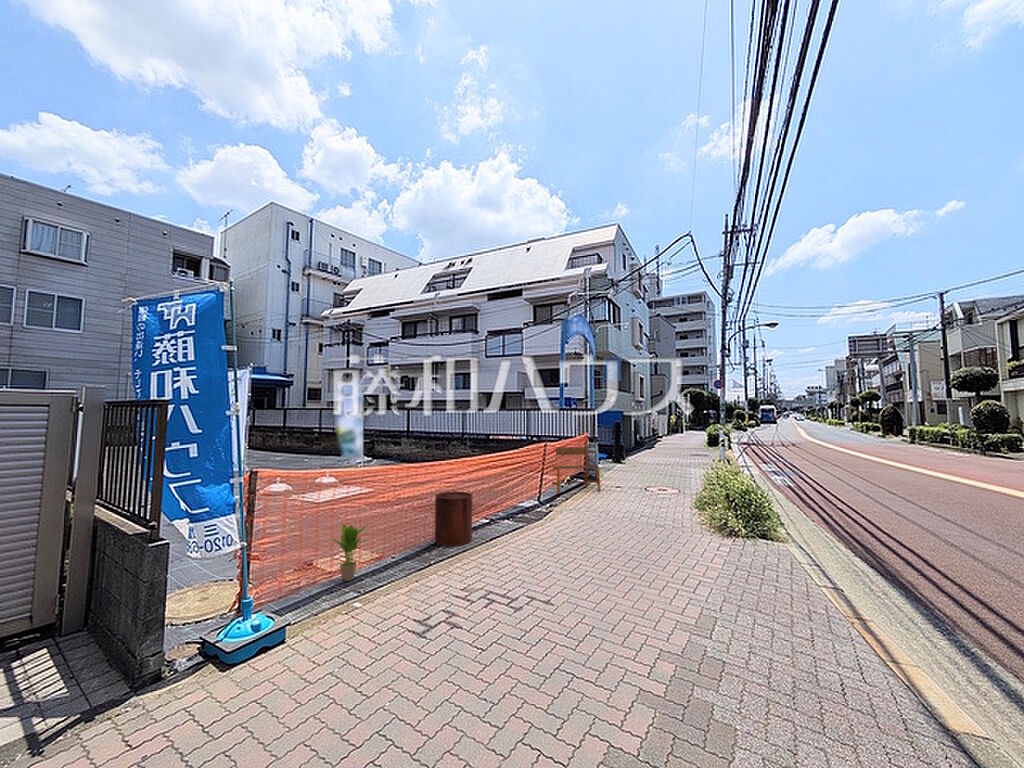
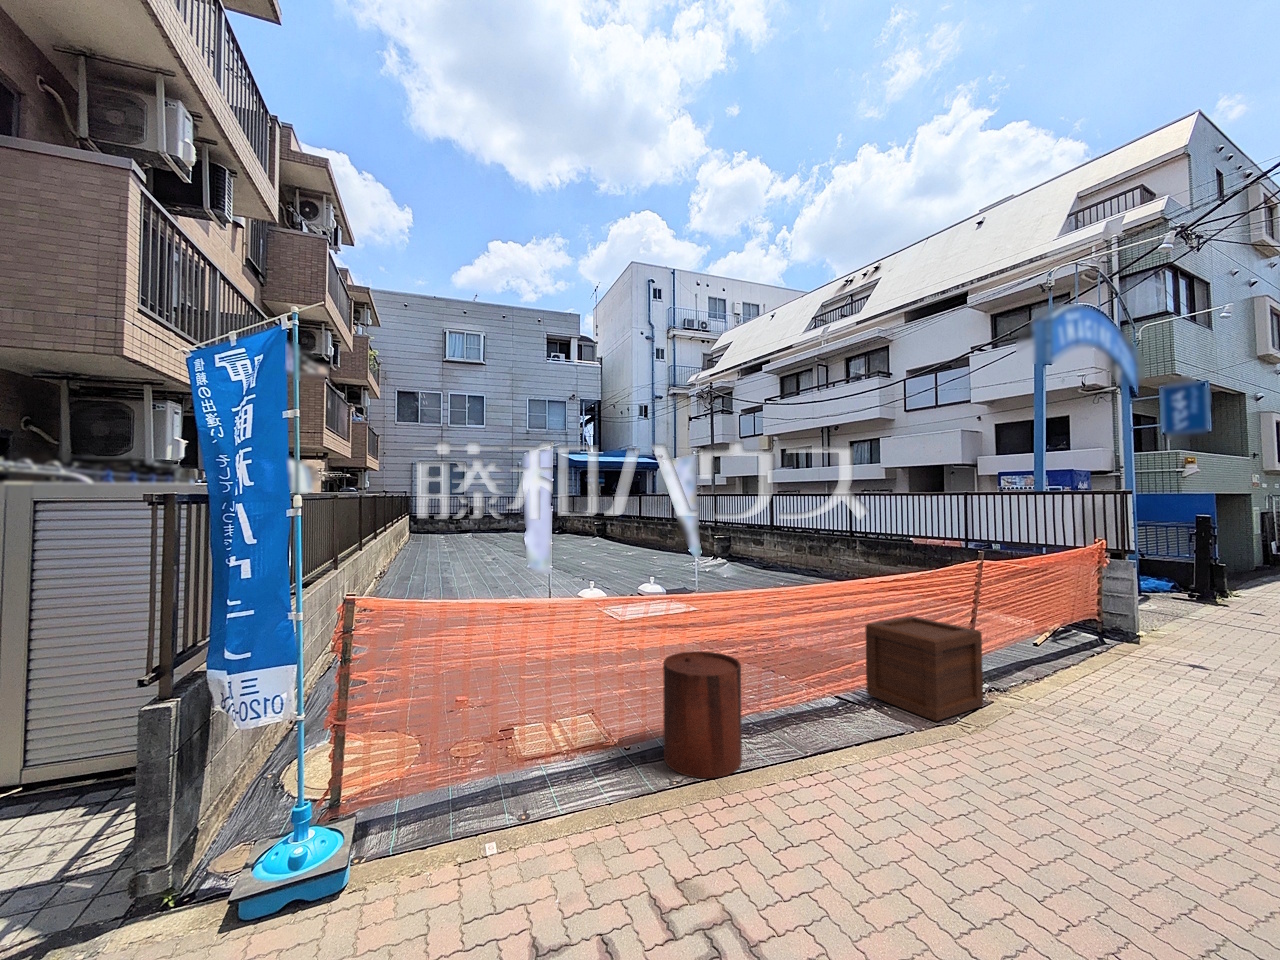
bench: present [552,447,601,493] -> none [997,563,1143,674]
wooden crate: none [506,473,551,515] -> present [865,616,983,721]
potted plant: present [333,524,367,581] -> none [374,702,469,825]

